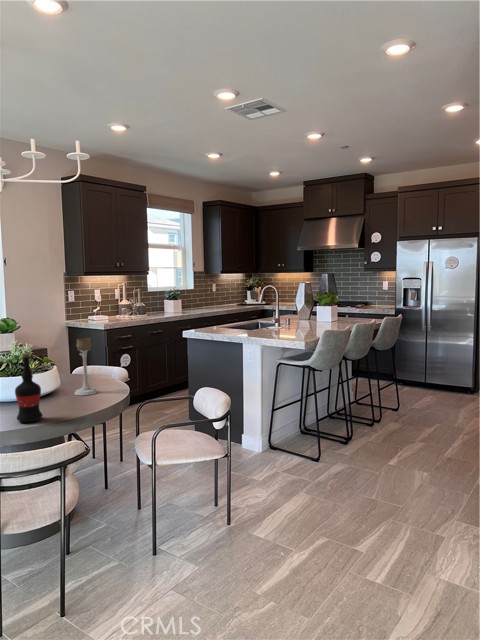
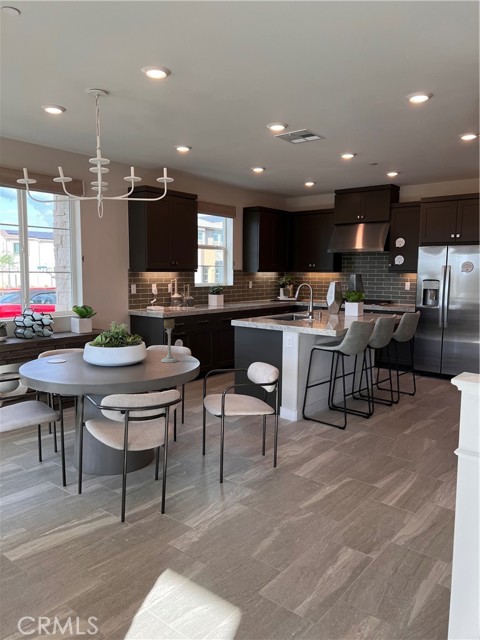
wine bottle: present [15,354,42,422] -> none [129,327,147,376]

